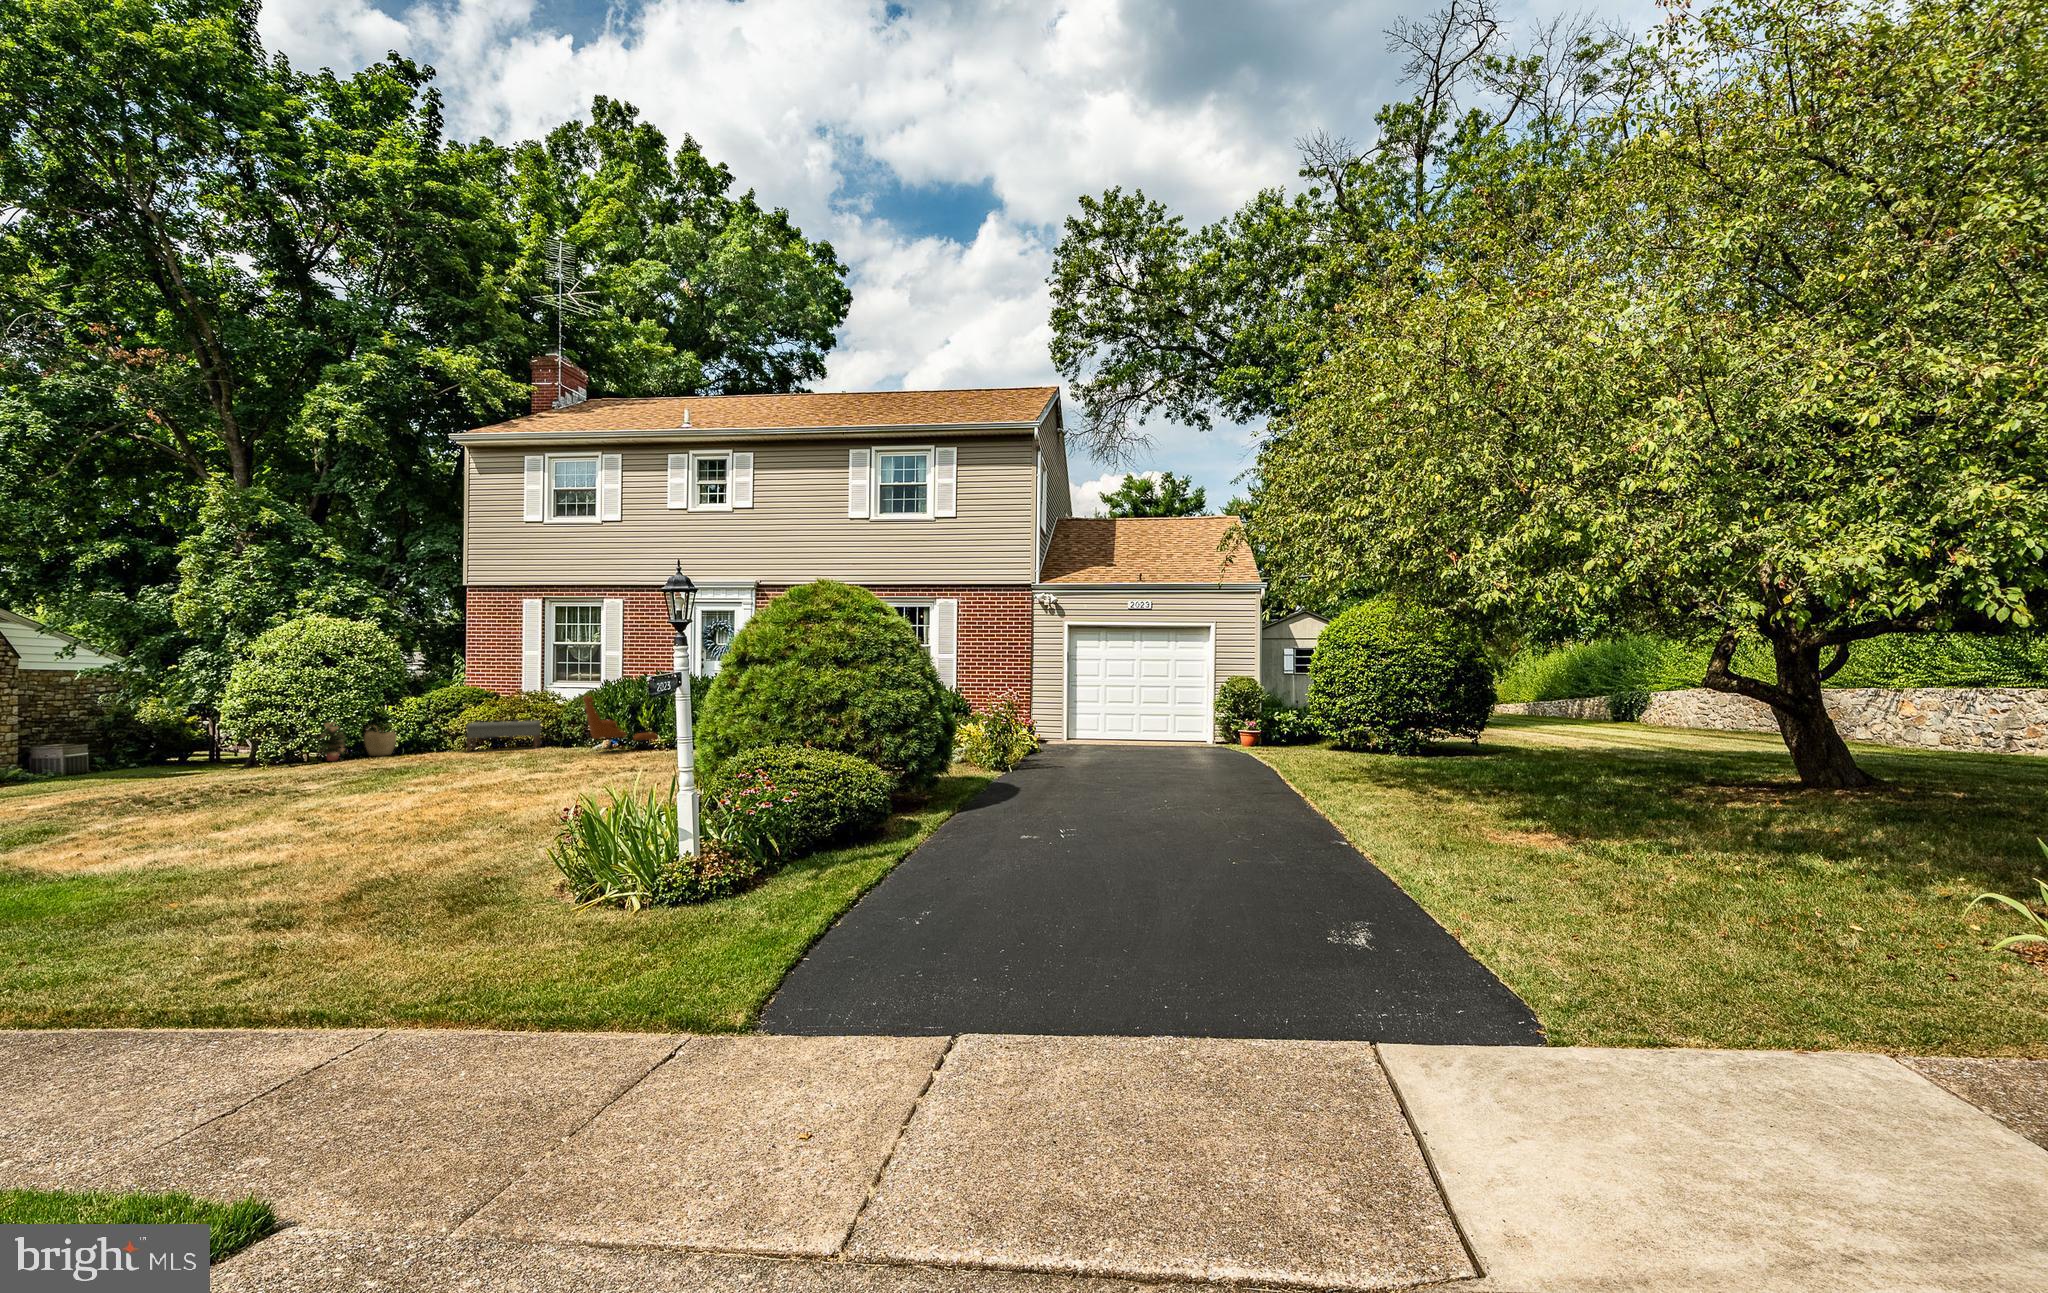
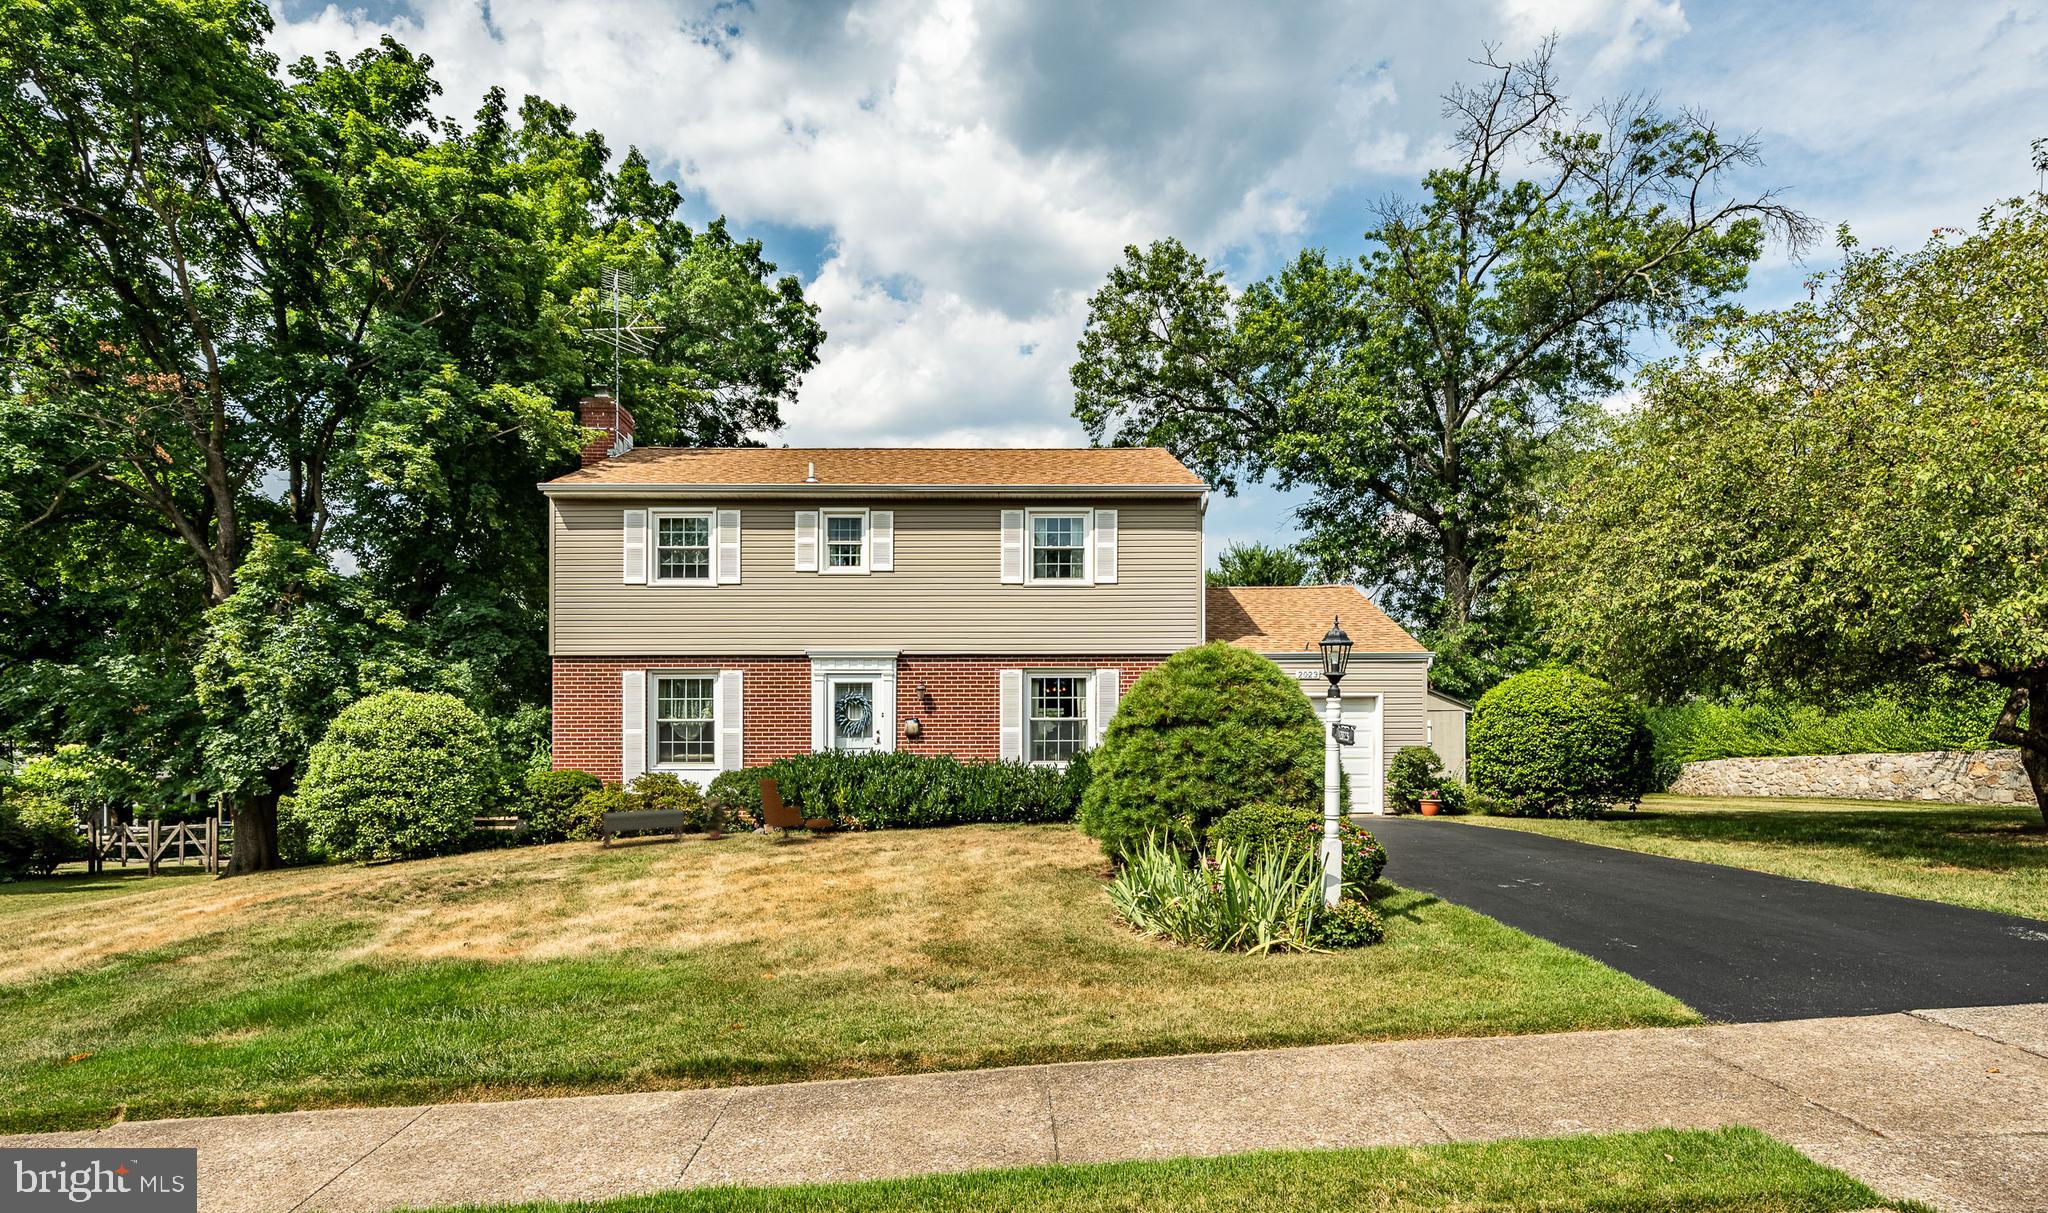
decorative plant: present [321,722,346,761] -> present [704,797,726,839]
woven basket: present [364,727,396,756] -> none [479,817,516,857]

